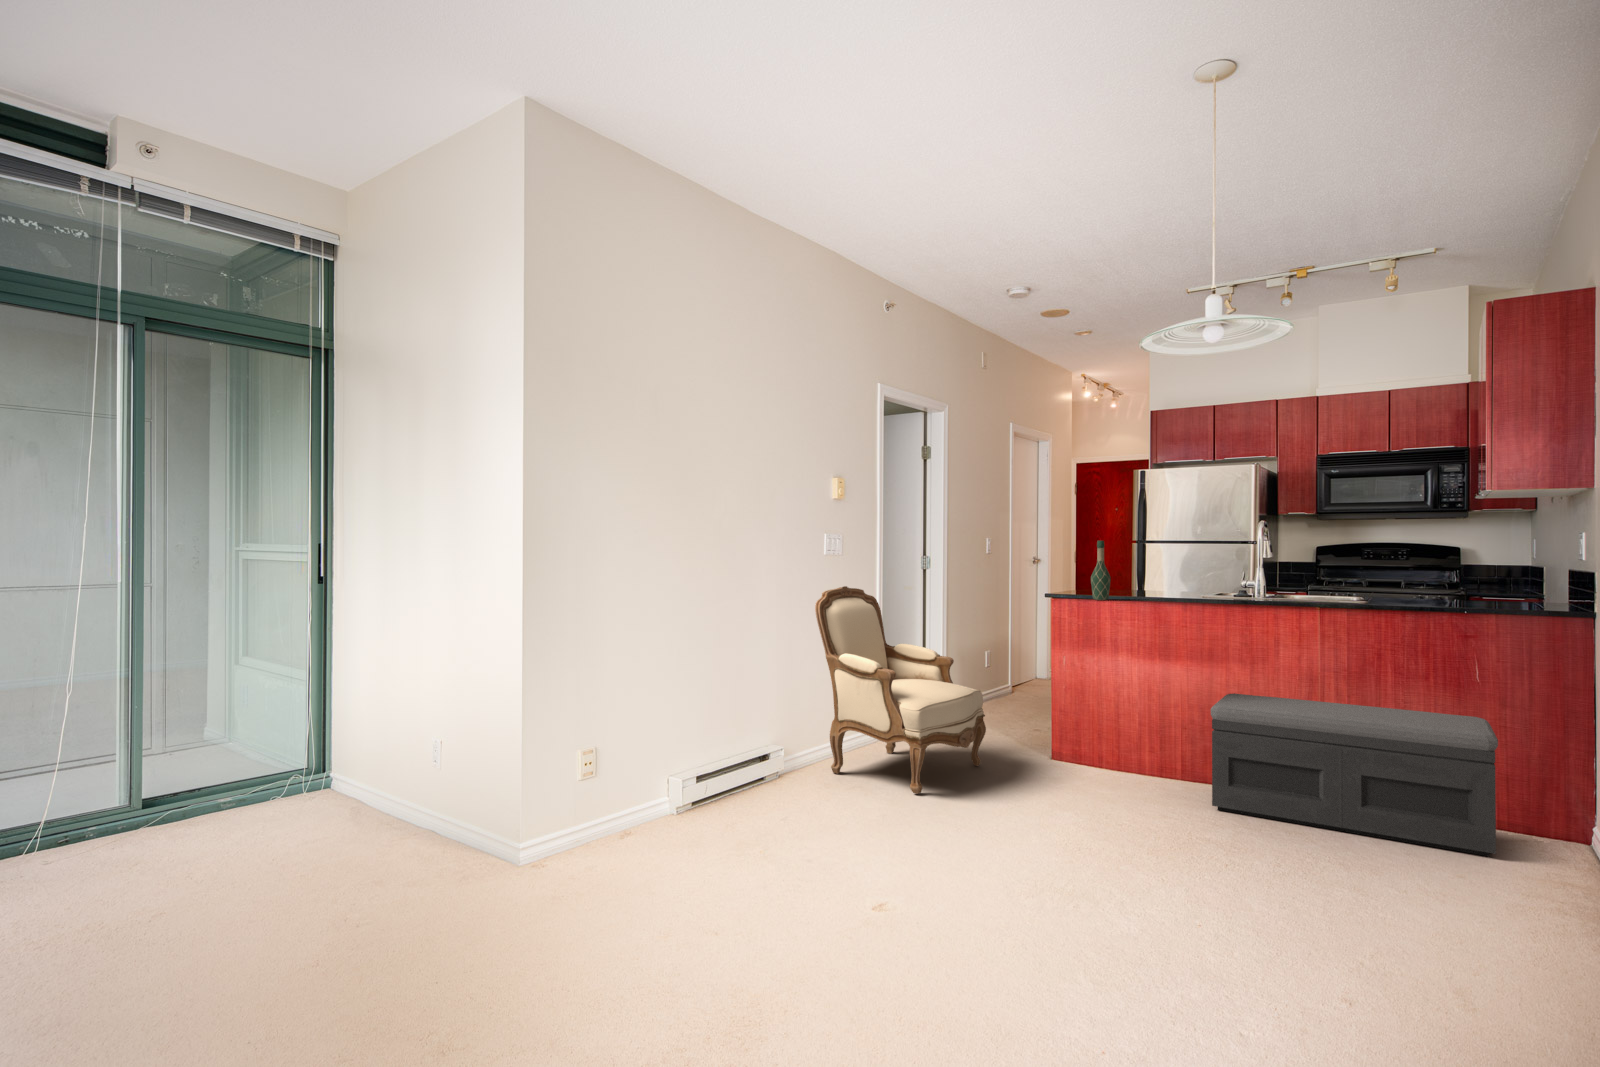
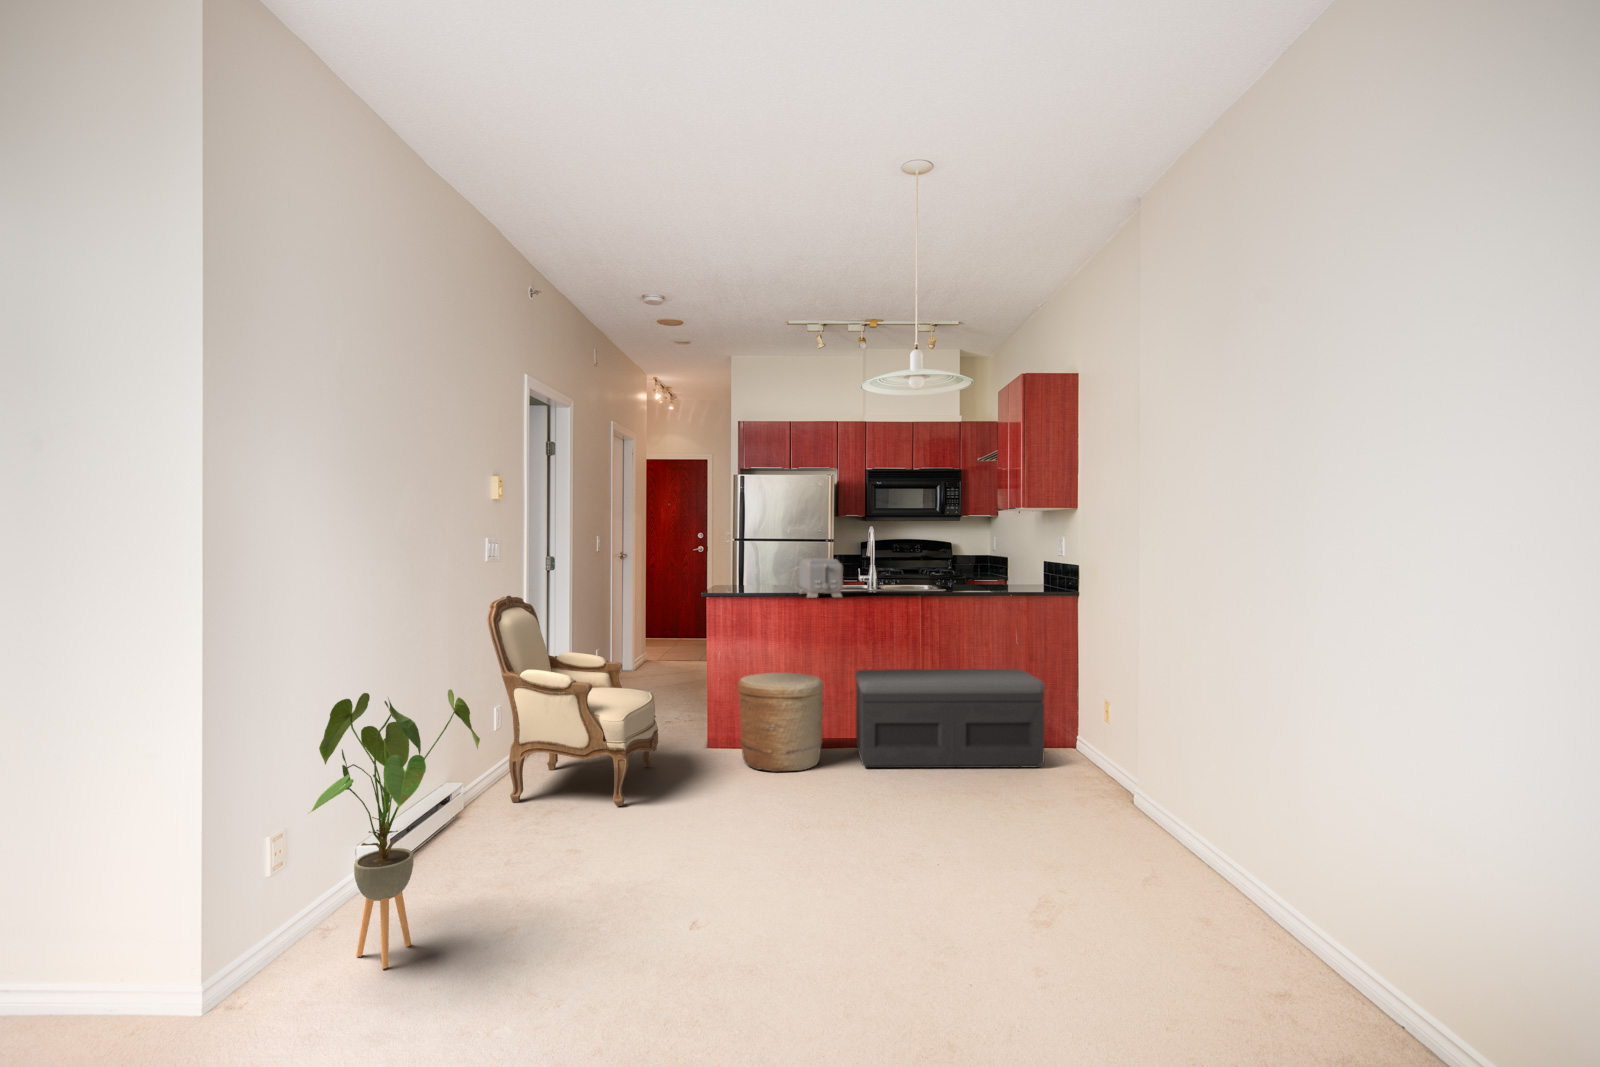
wine bottle: present [1091,541,1111,600] -> none [742,543,759,597]
toaster: none [1160,559,1207,605] -> present [799,558,843,598]
house plant: none [592,649,728,869] -> present [309,689,480,969]
woven basket: none [1068,685,1172,798] -> present [738,673,824,772]

